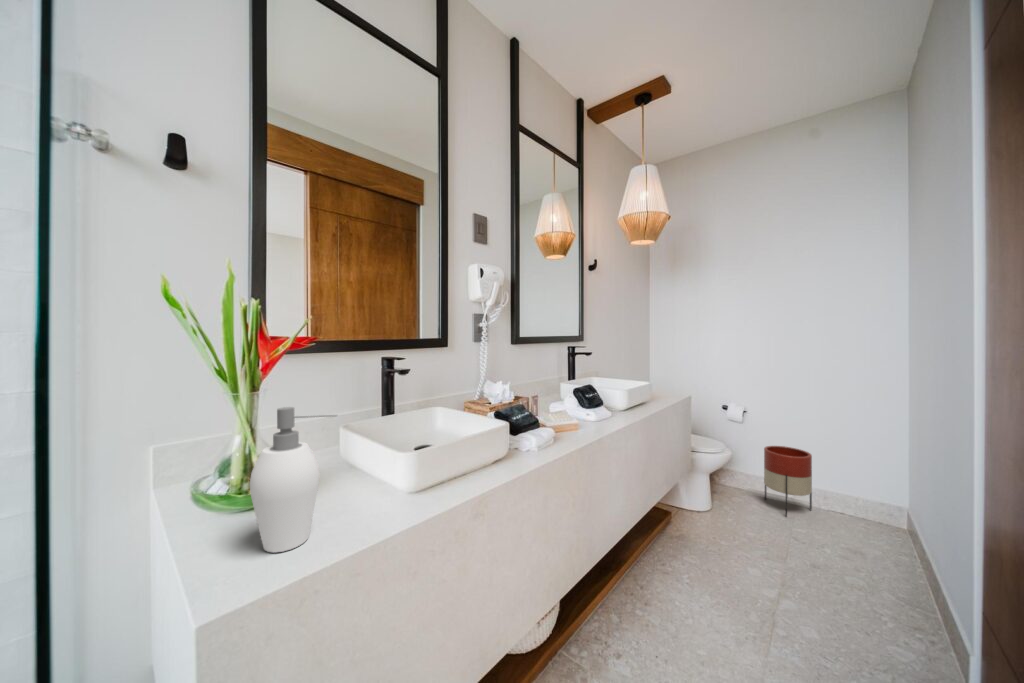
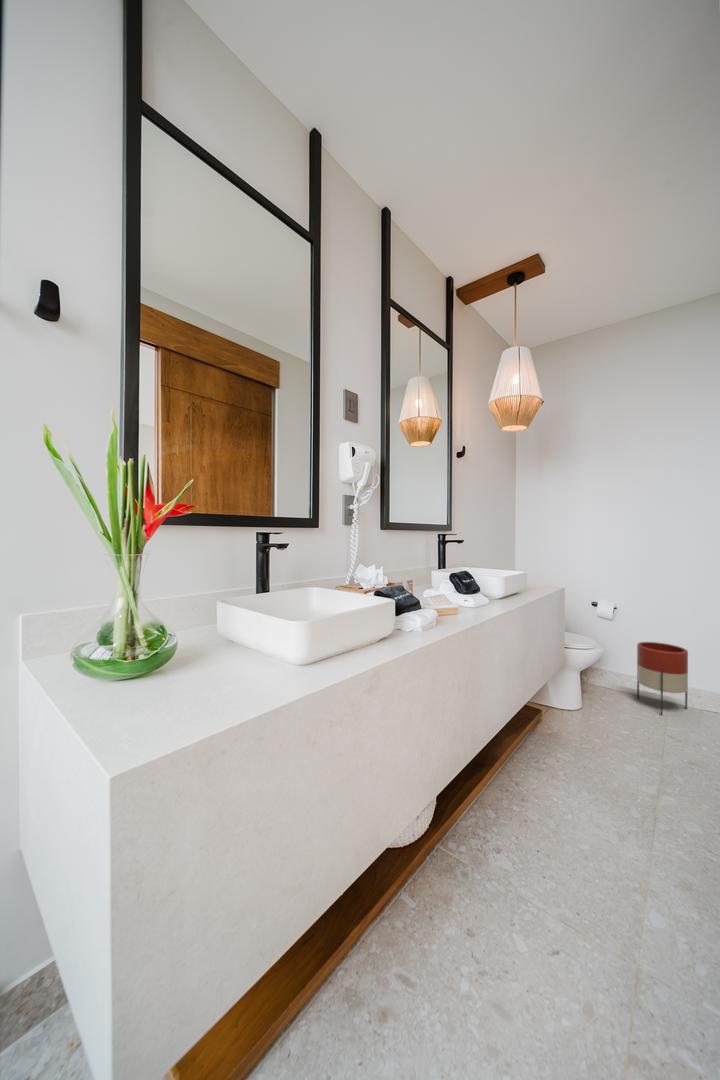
soap dispenser: present [250,407,337,552] -> none [143,564,234,716]

